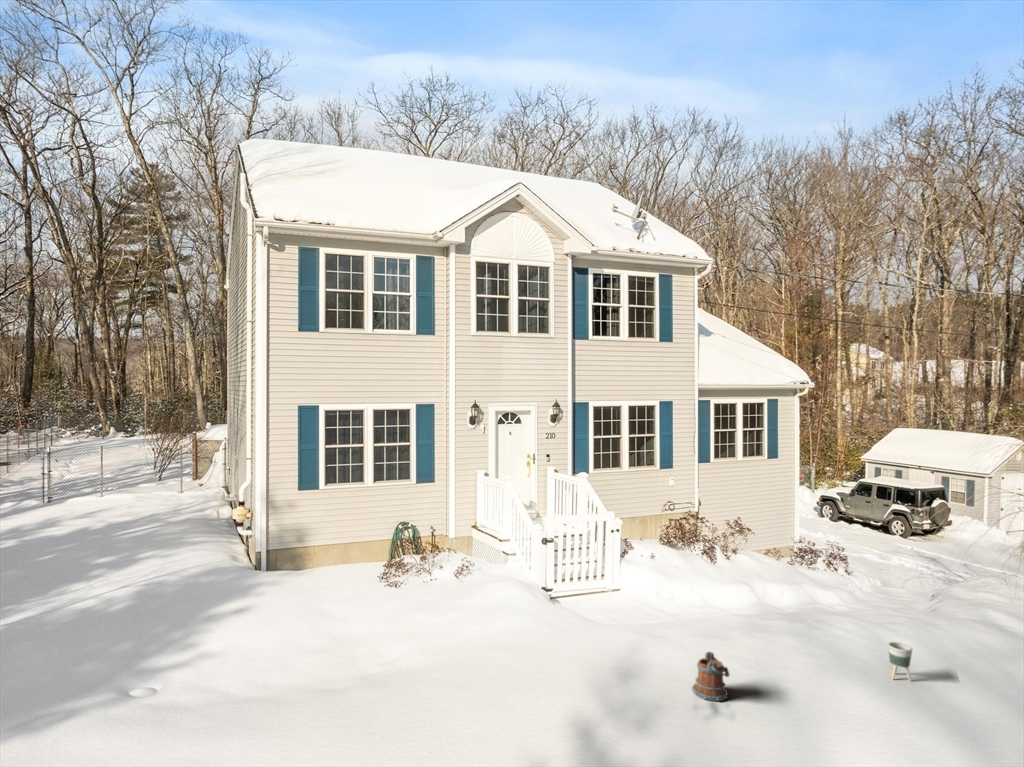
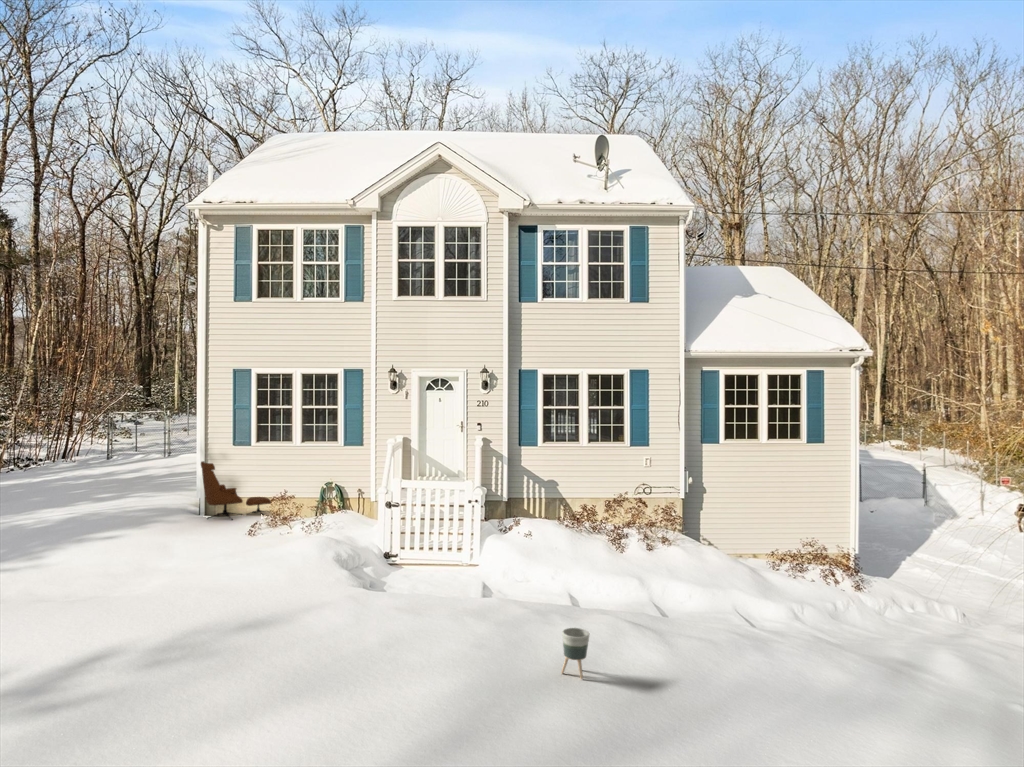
lounge chair: none [295,515,353,580] -> present [201,461,271,520]
bucket: present [691,652,729,701] -> none [301,599,343,650]

